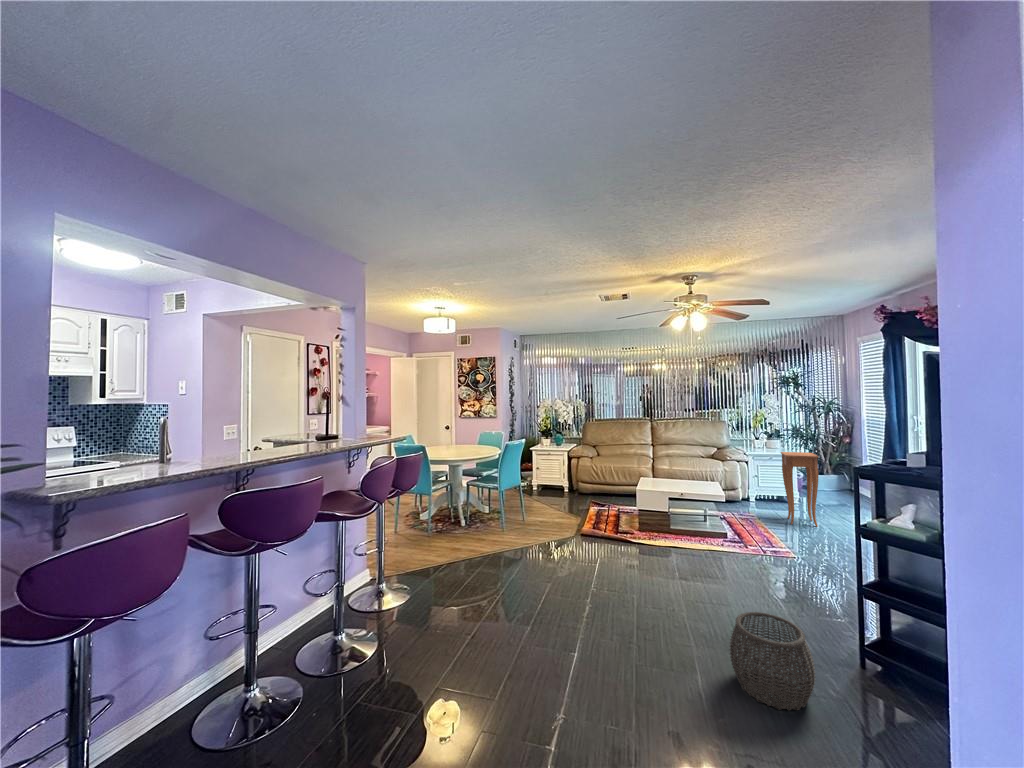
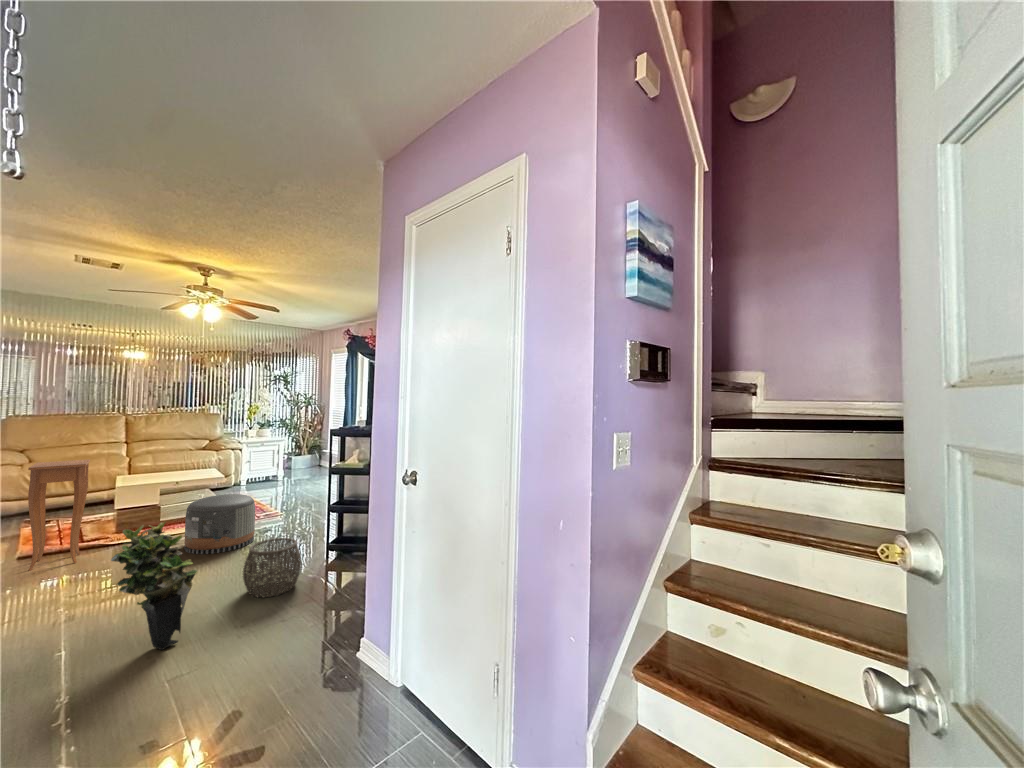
side table: present [781,452,819,527] -> present [28,459,90,571]
pouf: none [683,520,756,593] -> present [184,494,255,554]
potted plant: none [590,558,669,717] -> present [111,522,197,650]

